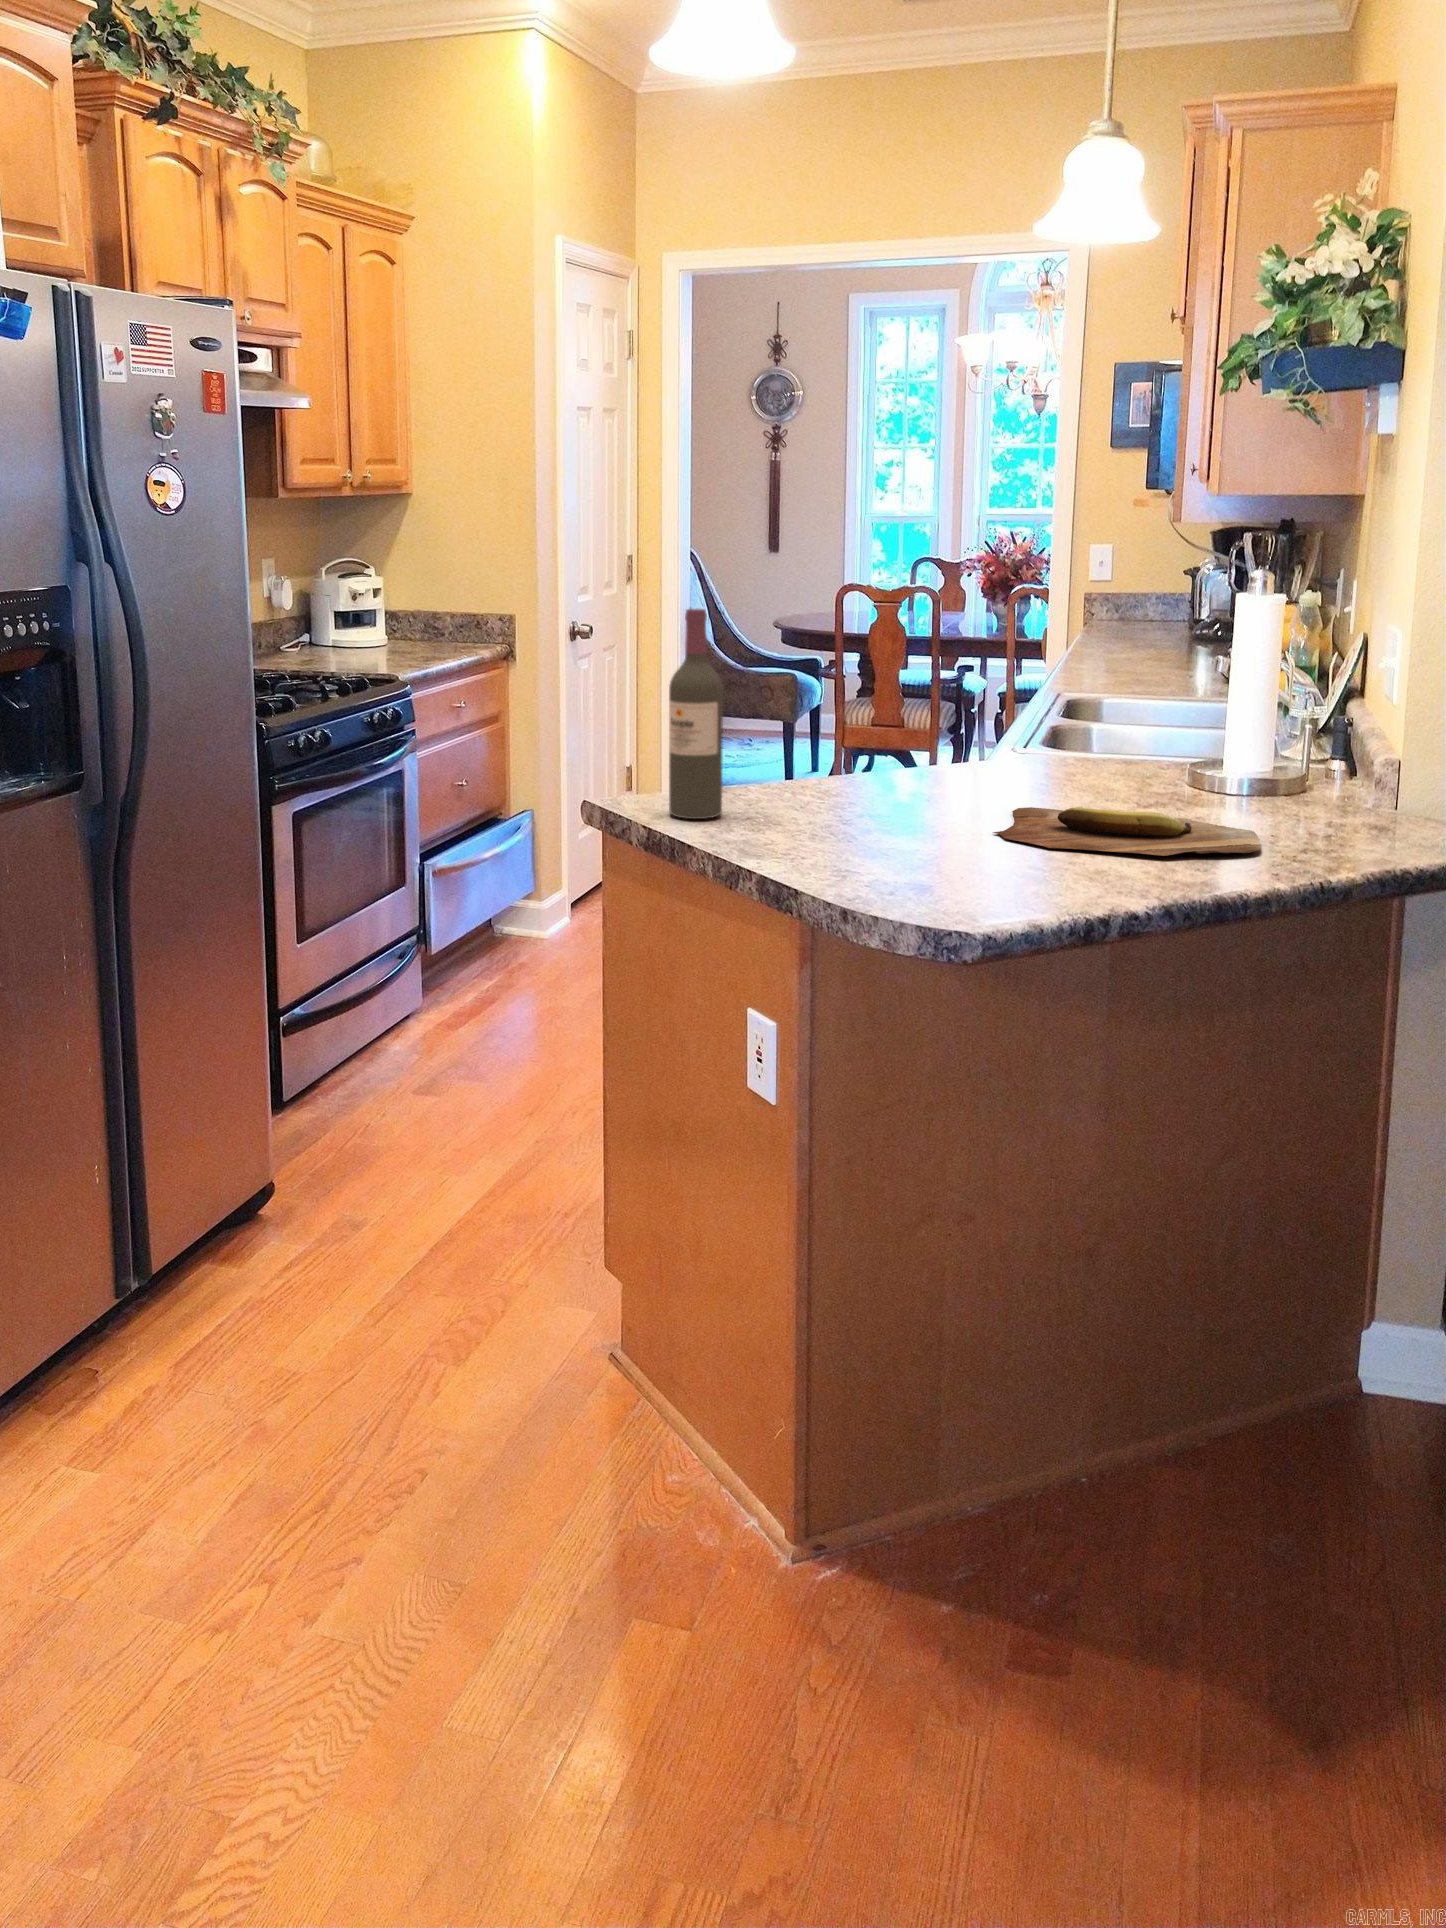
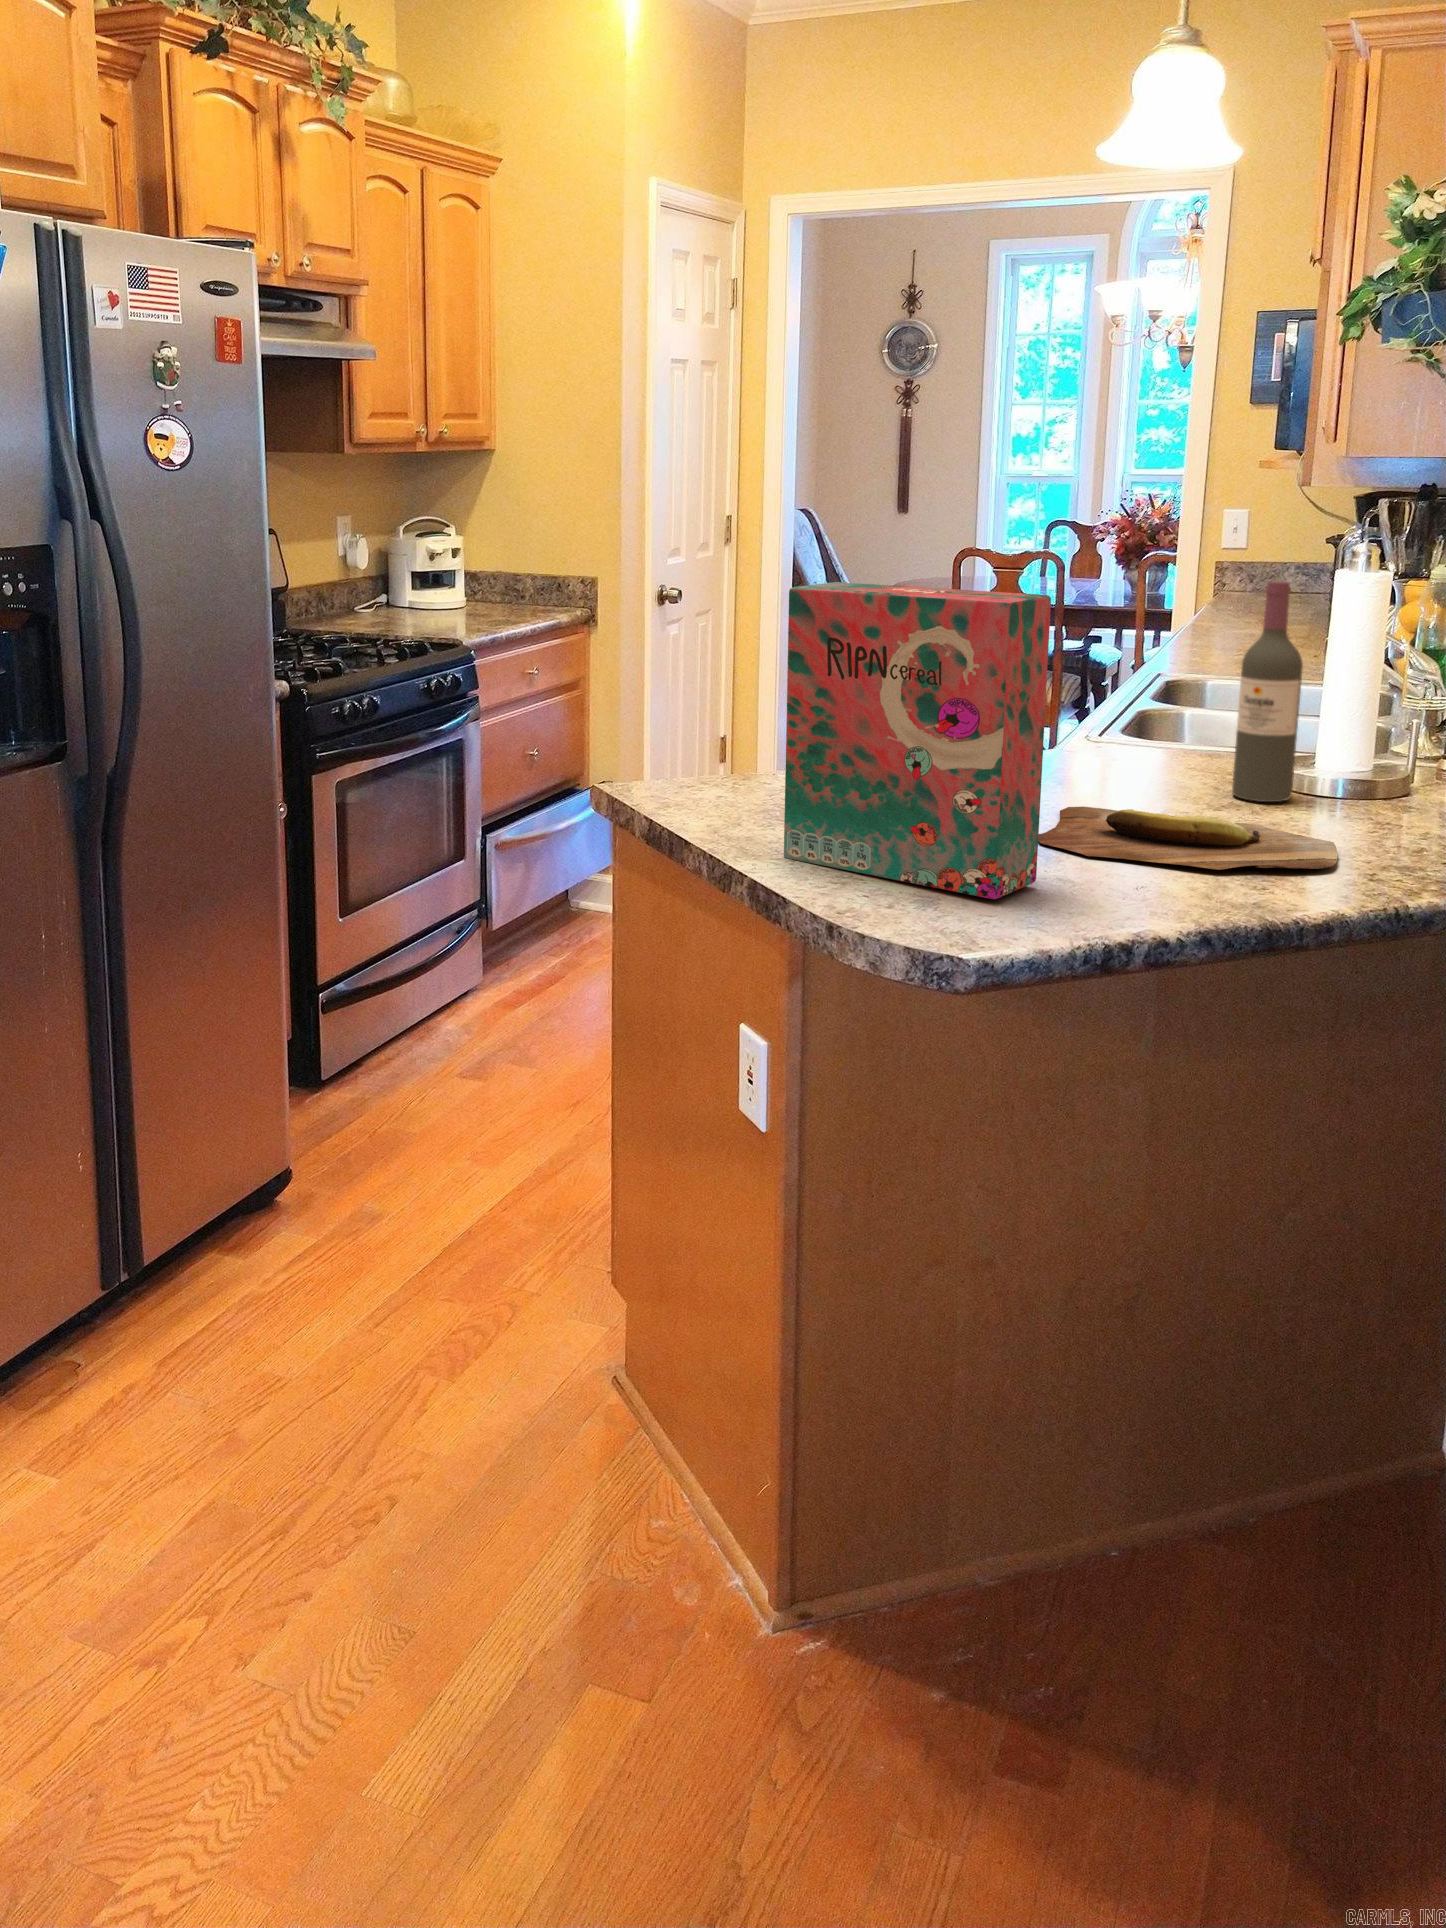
wine bottle: present [669,609,723,819] -> present [1232,581,1303,802]
cereal box: none [787,609,1024,885] -> present [784,582,1051,899]

